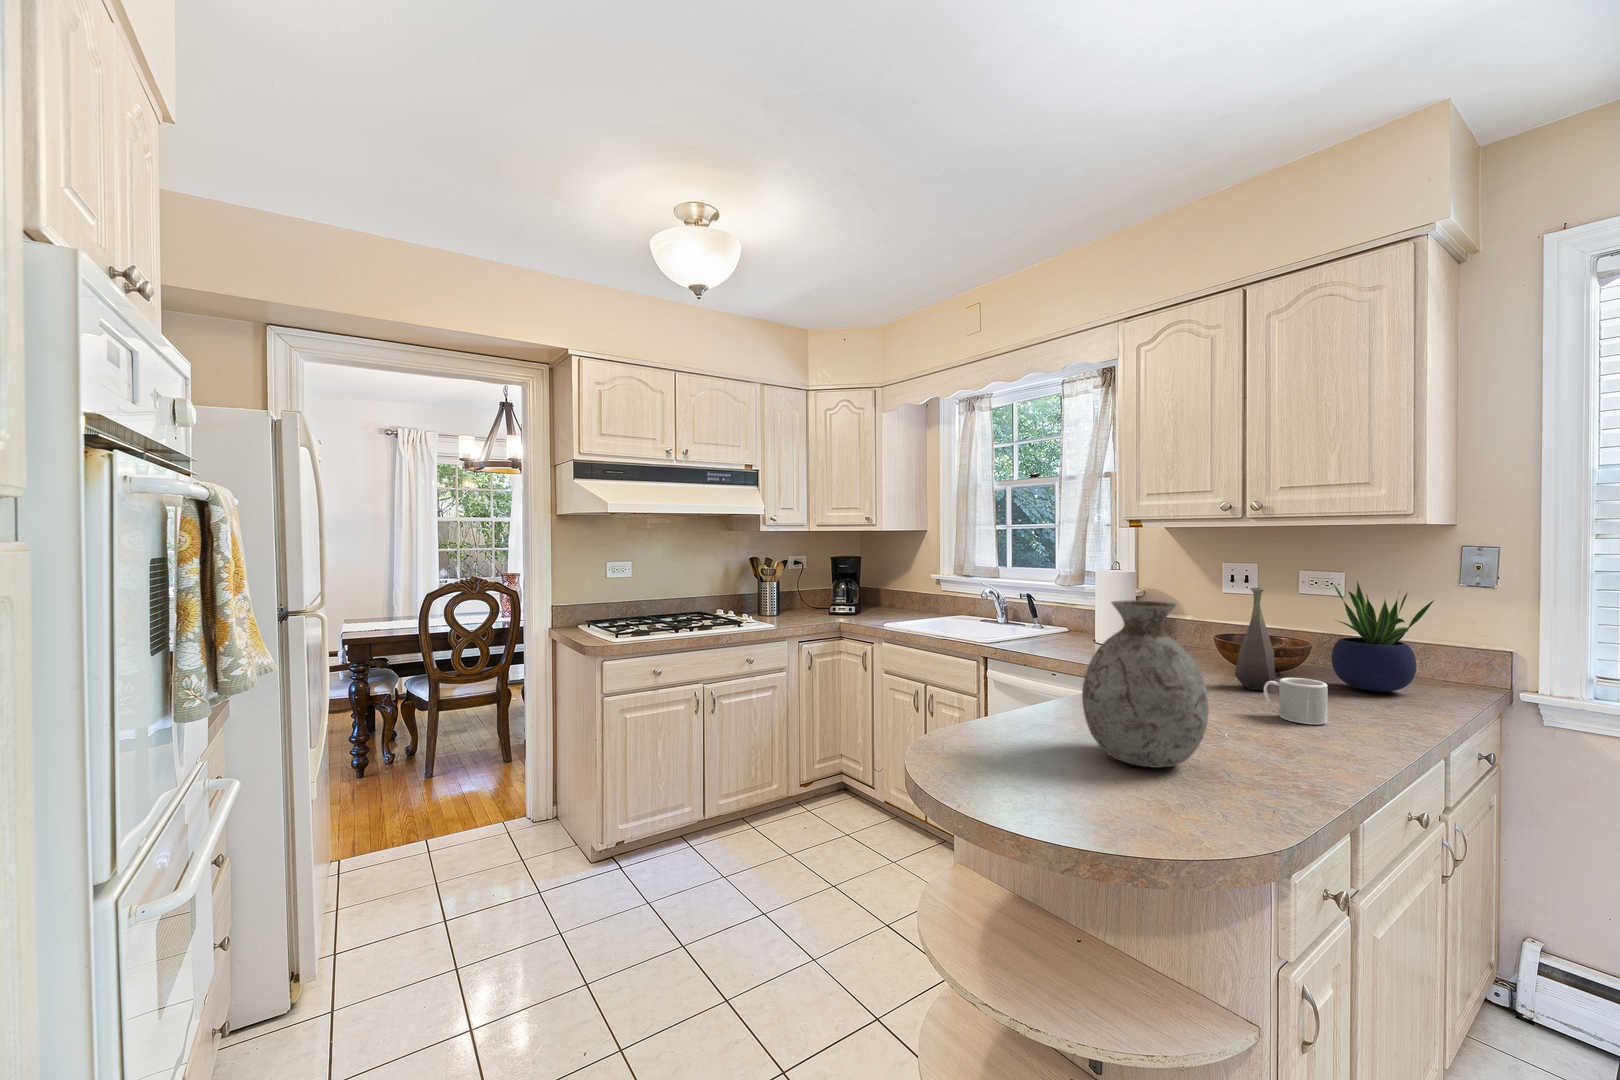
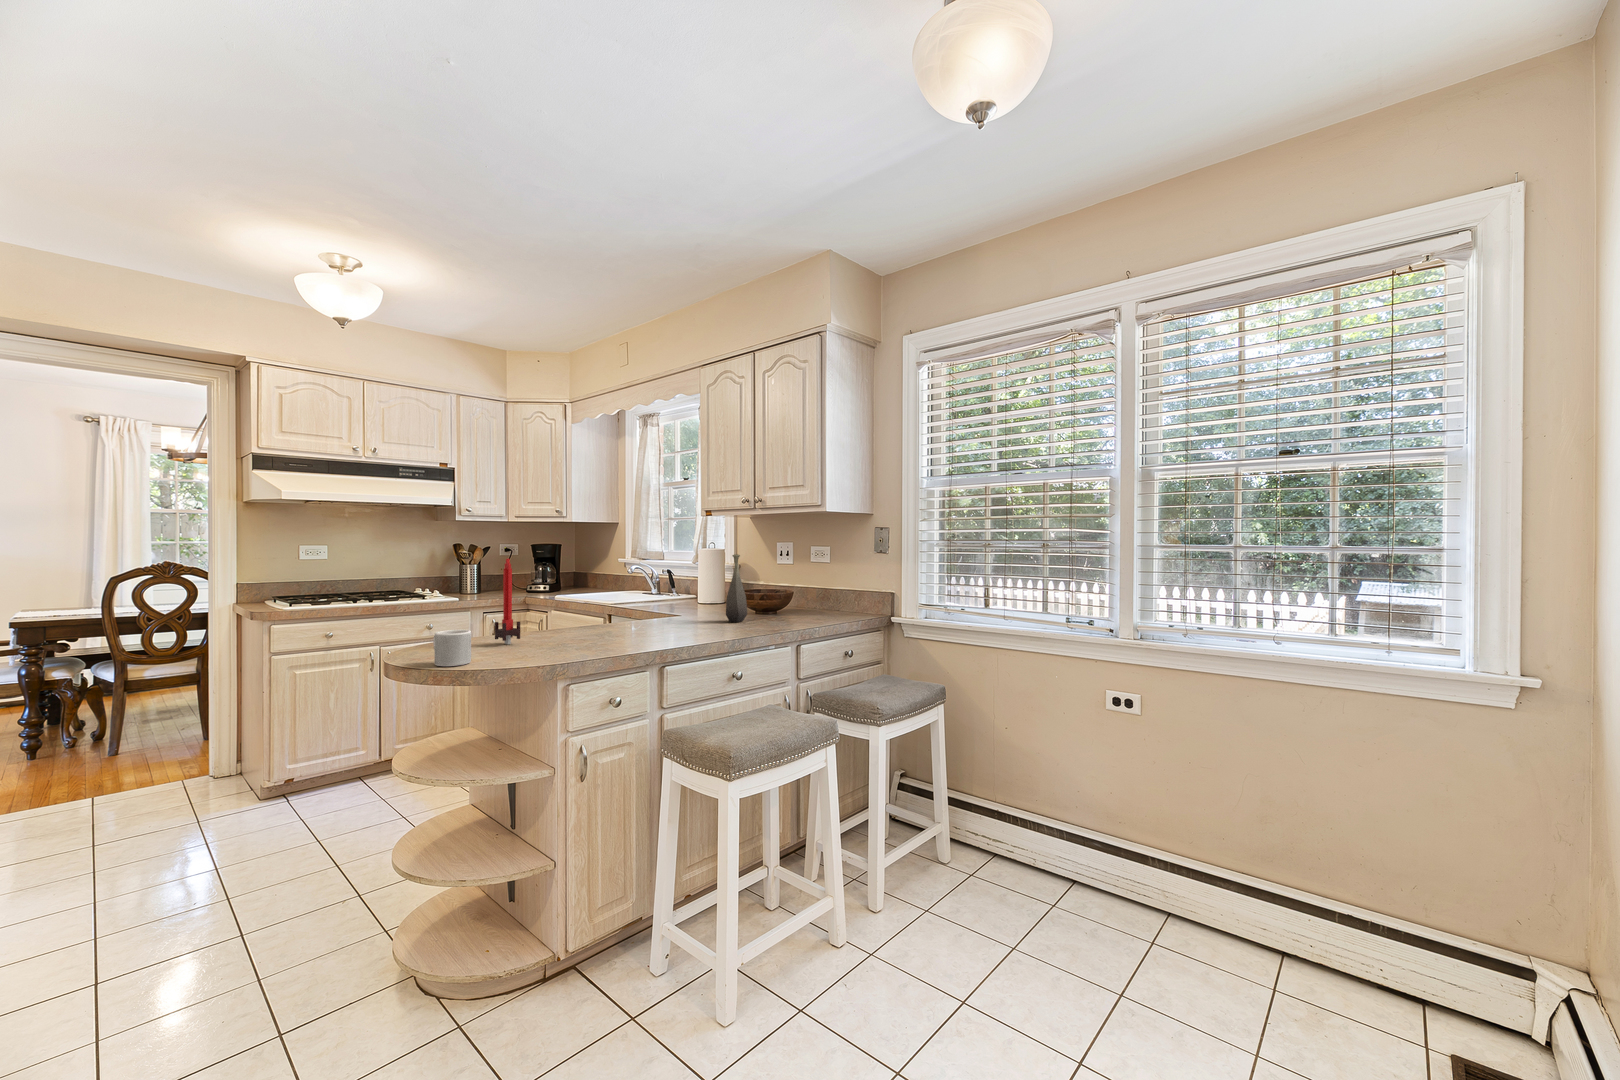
potted plant: present [1332,581,1434,692] -> none [783,549,834,620]
vase: present [1082,600,1209,768] -> none [526,554,600,652]
candle: none [995,604,1032,735] -> present [495,559,520,644]
mug: present [1264,678,1328,724] -> present [433,630,471,666]

